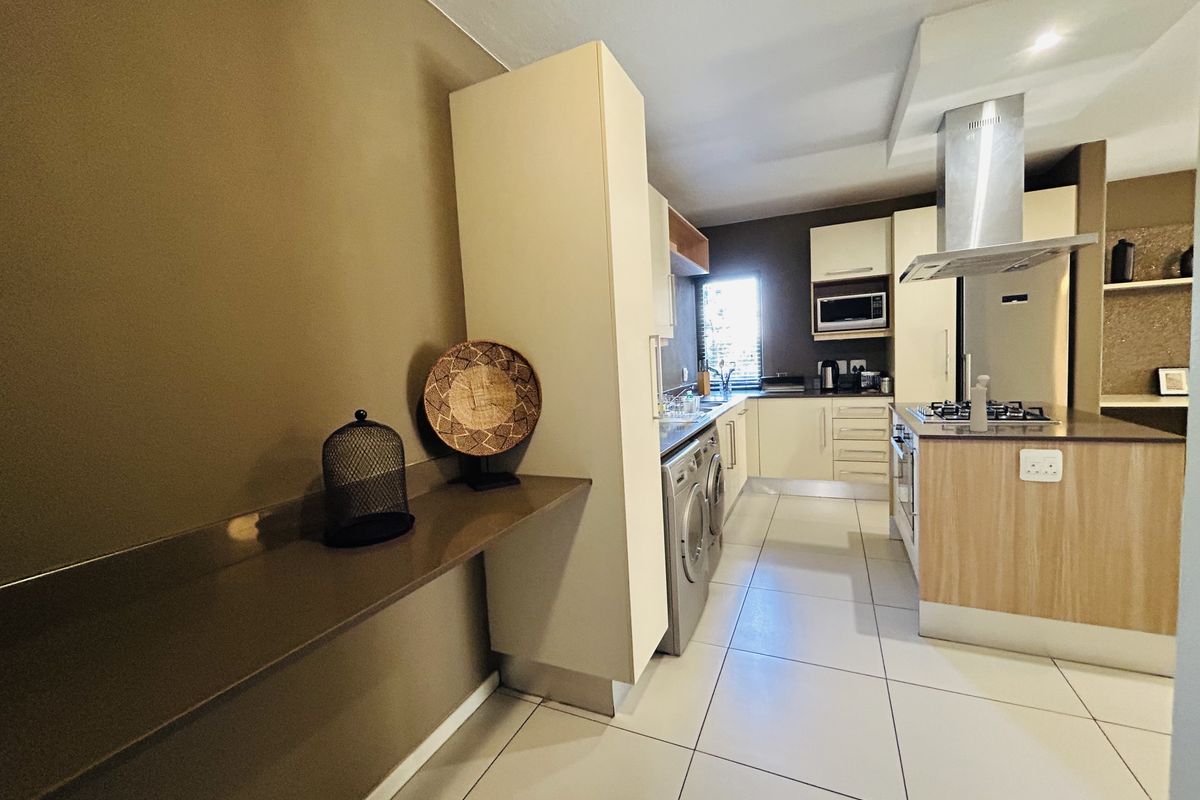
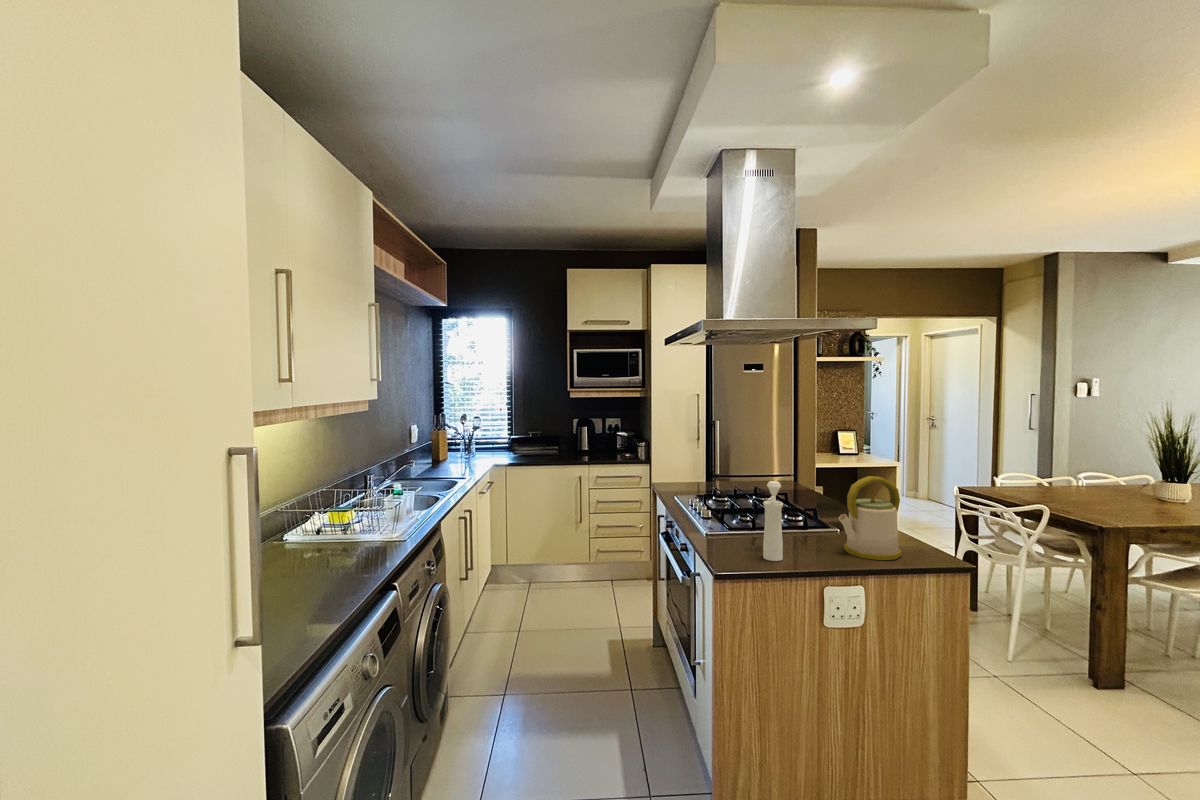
kettle: none [1045,368,1109,434] -> present [839,476,902,560]

